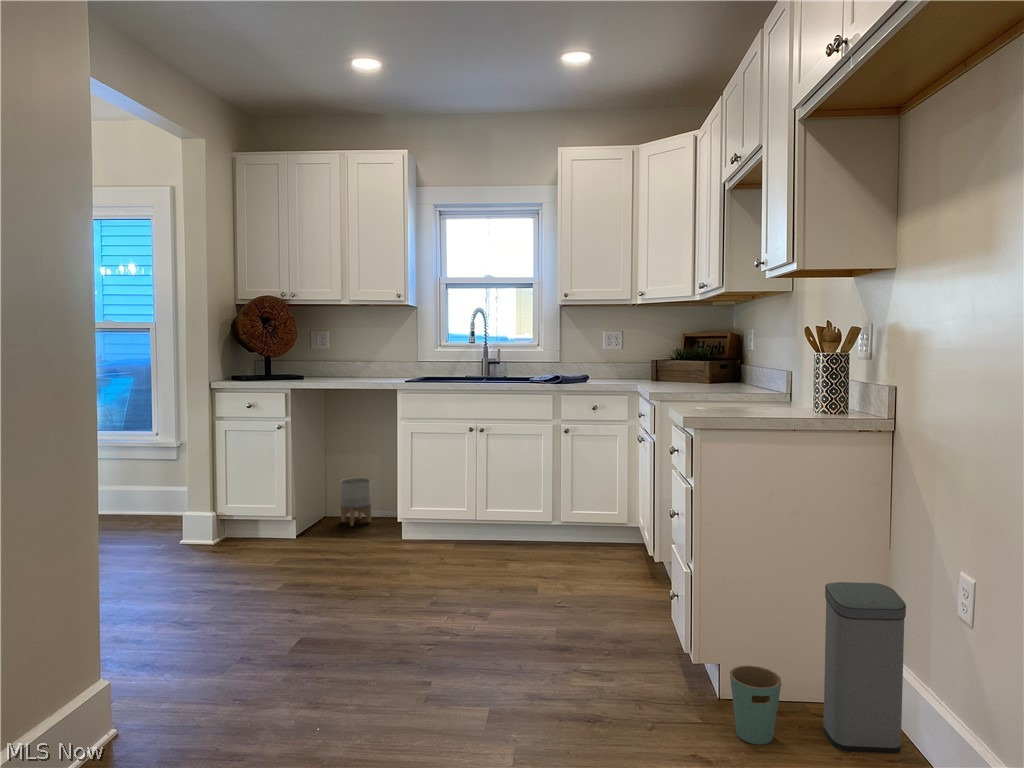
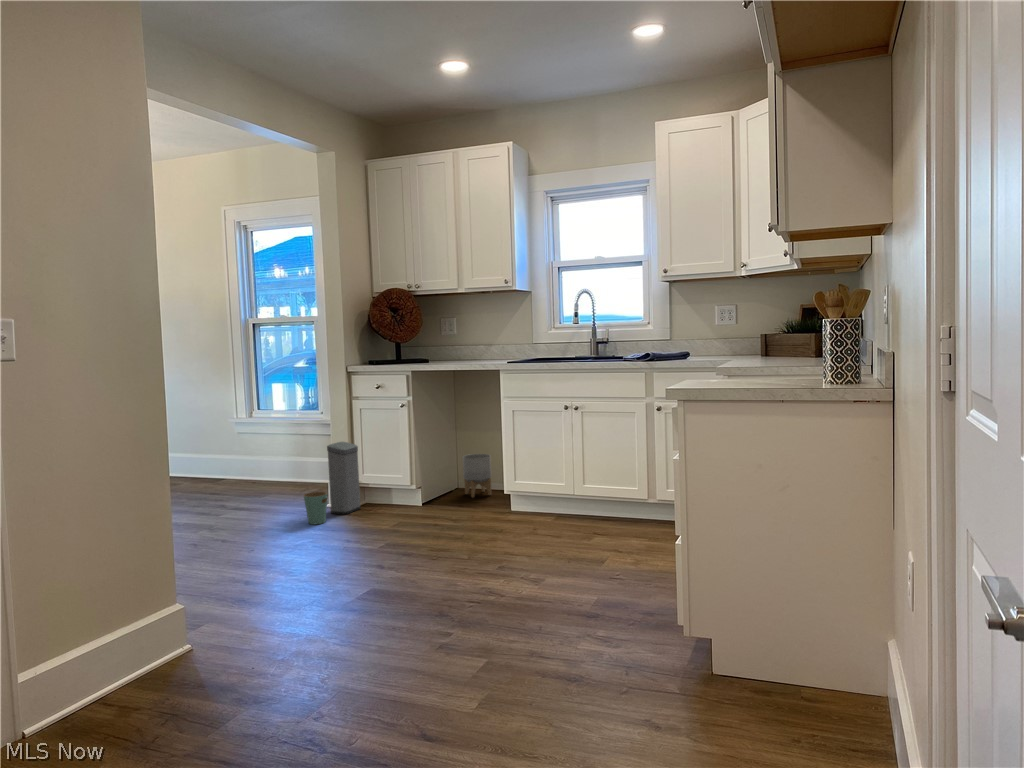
trash can: present [730,582,906,754] -> present [304,442,360,524]

